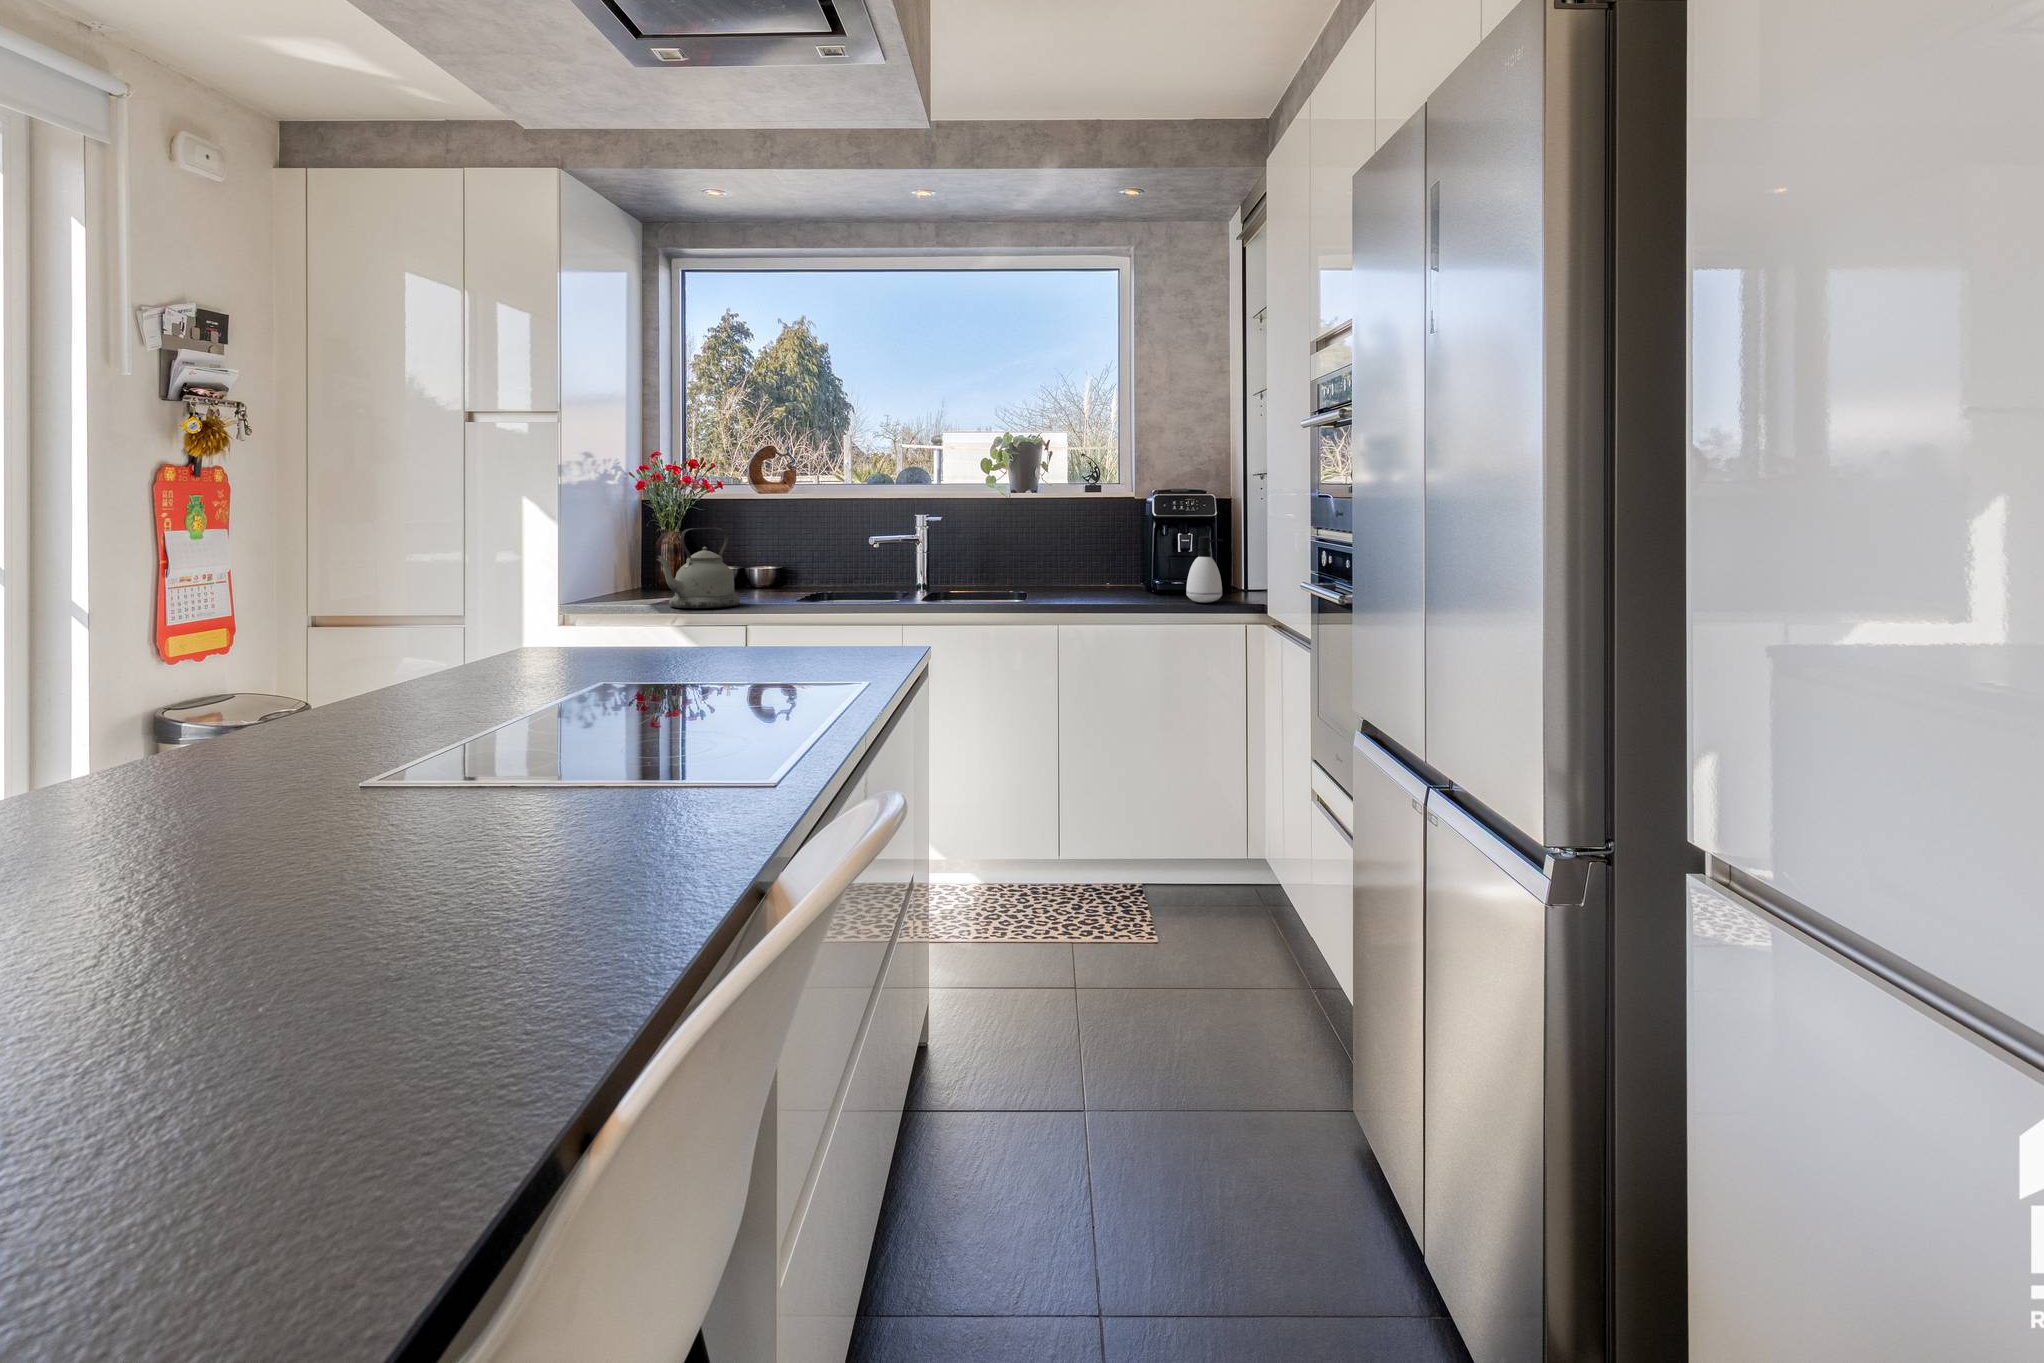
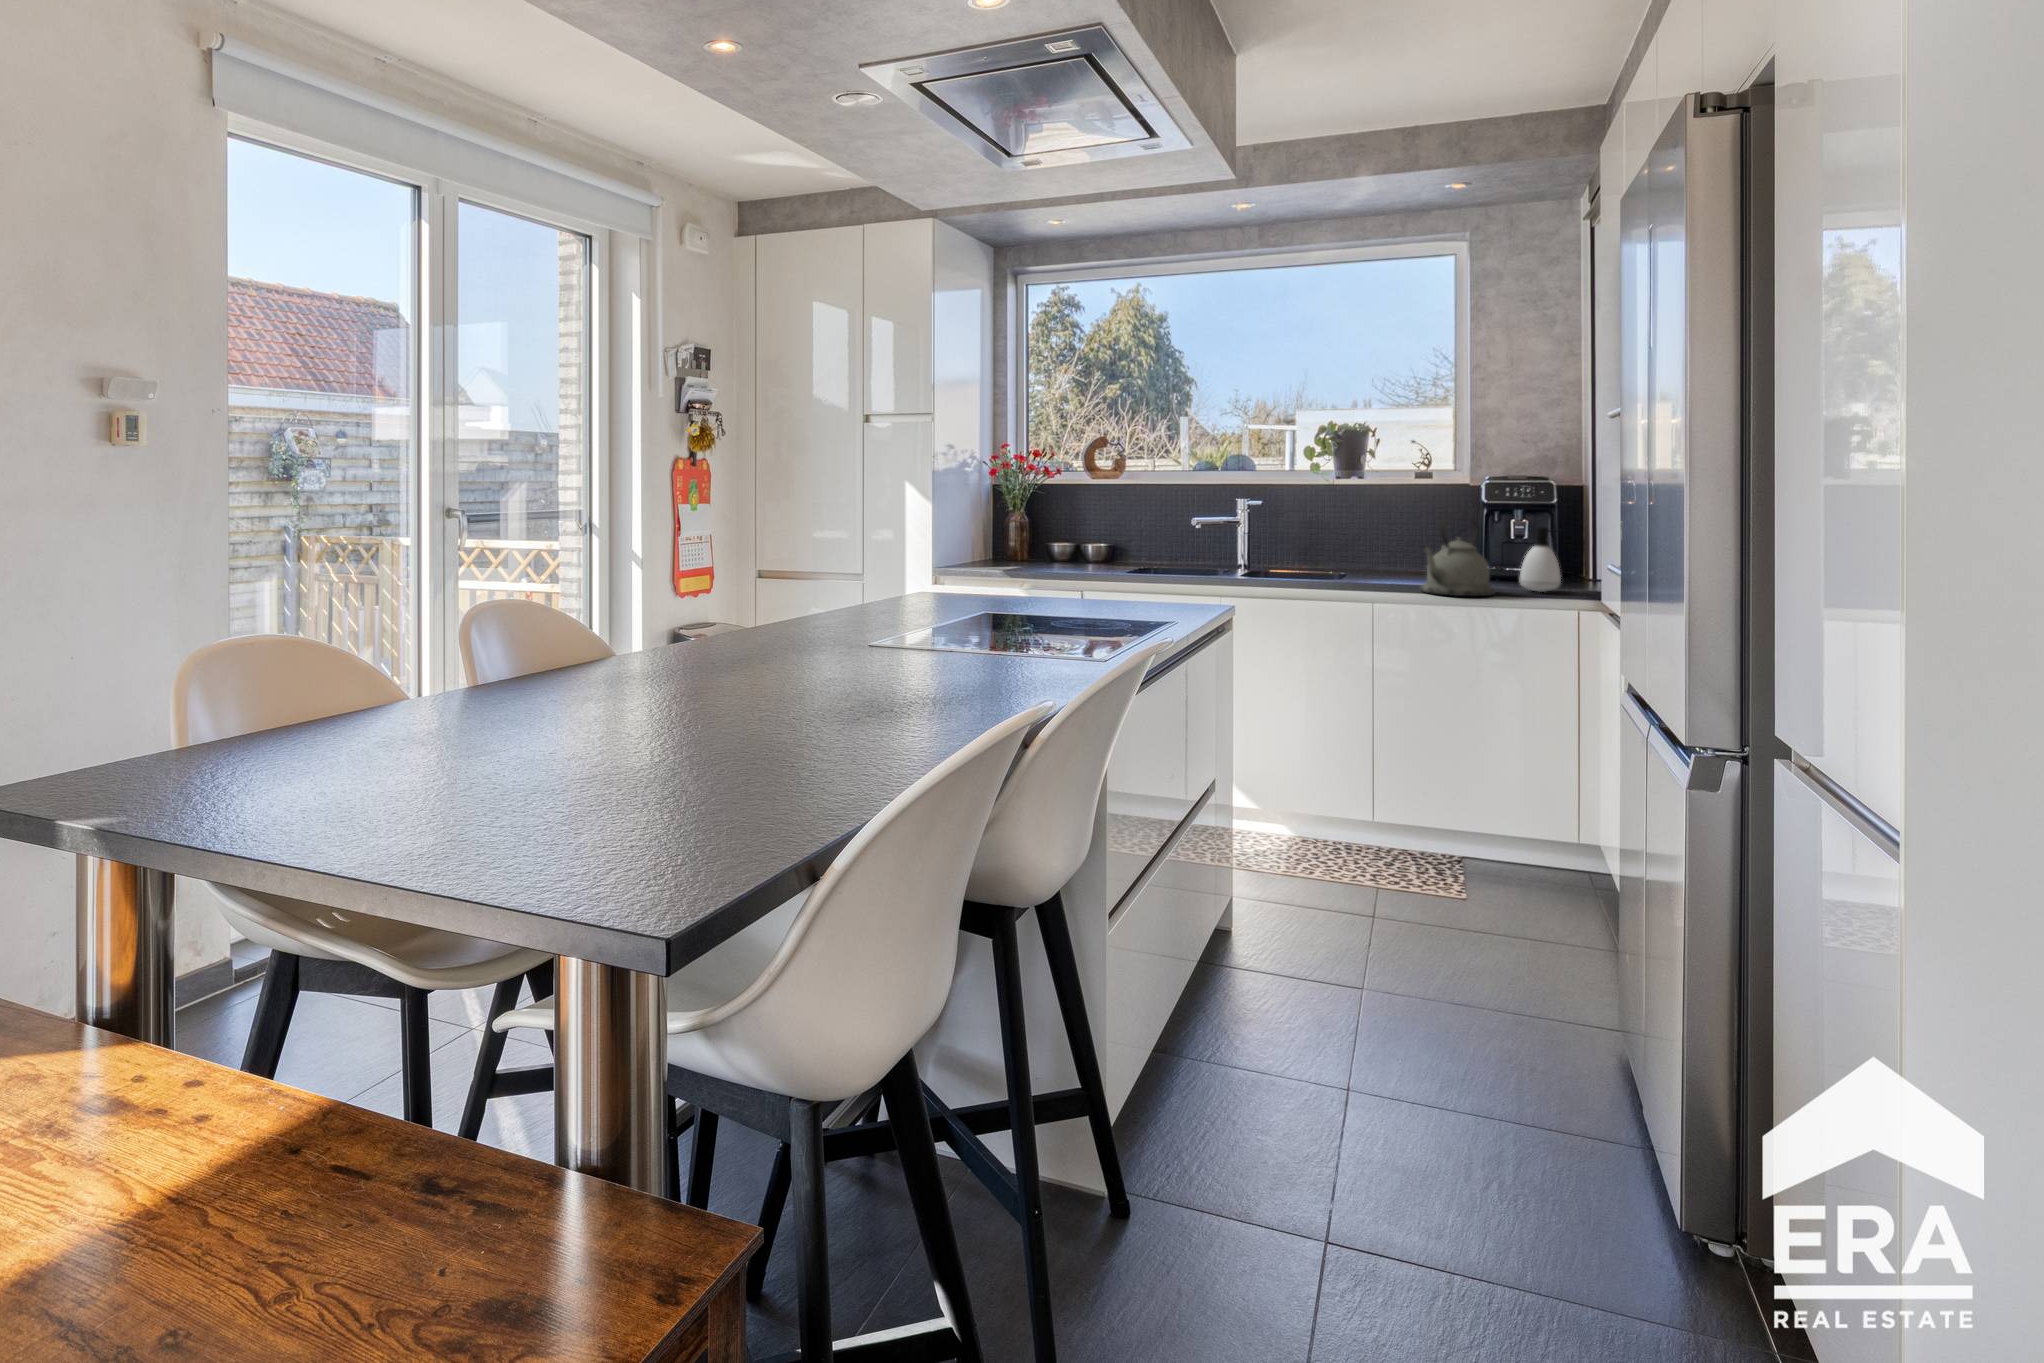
kettle: present [656,528,740,608] -> present [1421,519,1495,596]

